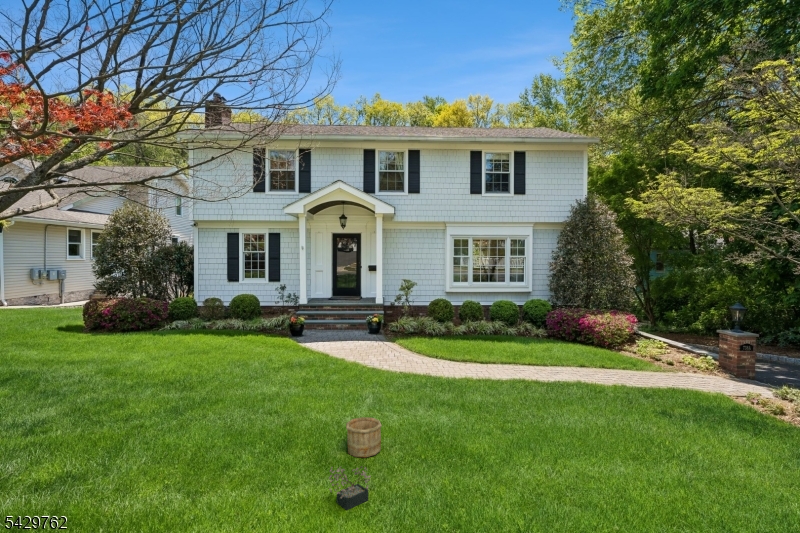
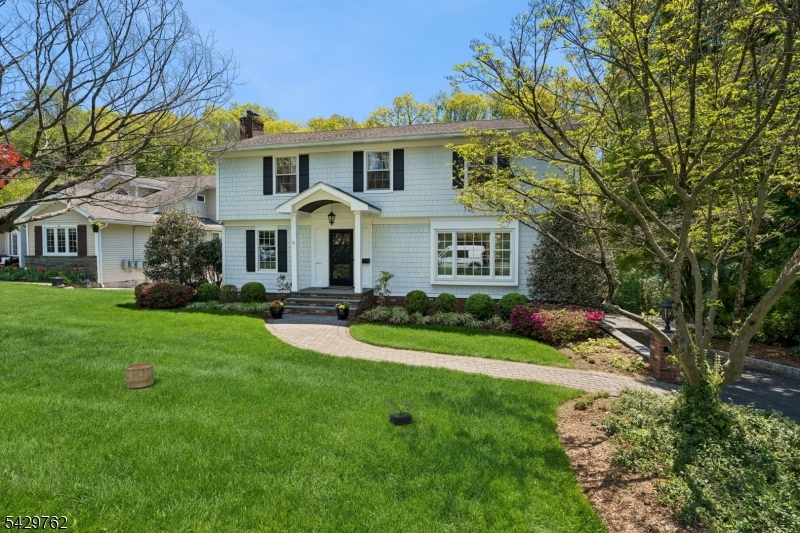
decorative plant: present [329,466,371,510] -> present [385,397,412,425]

